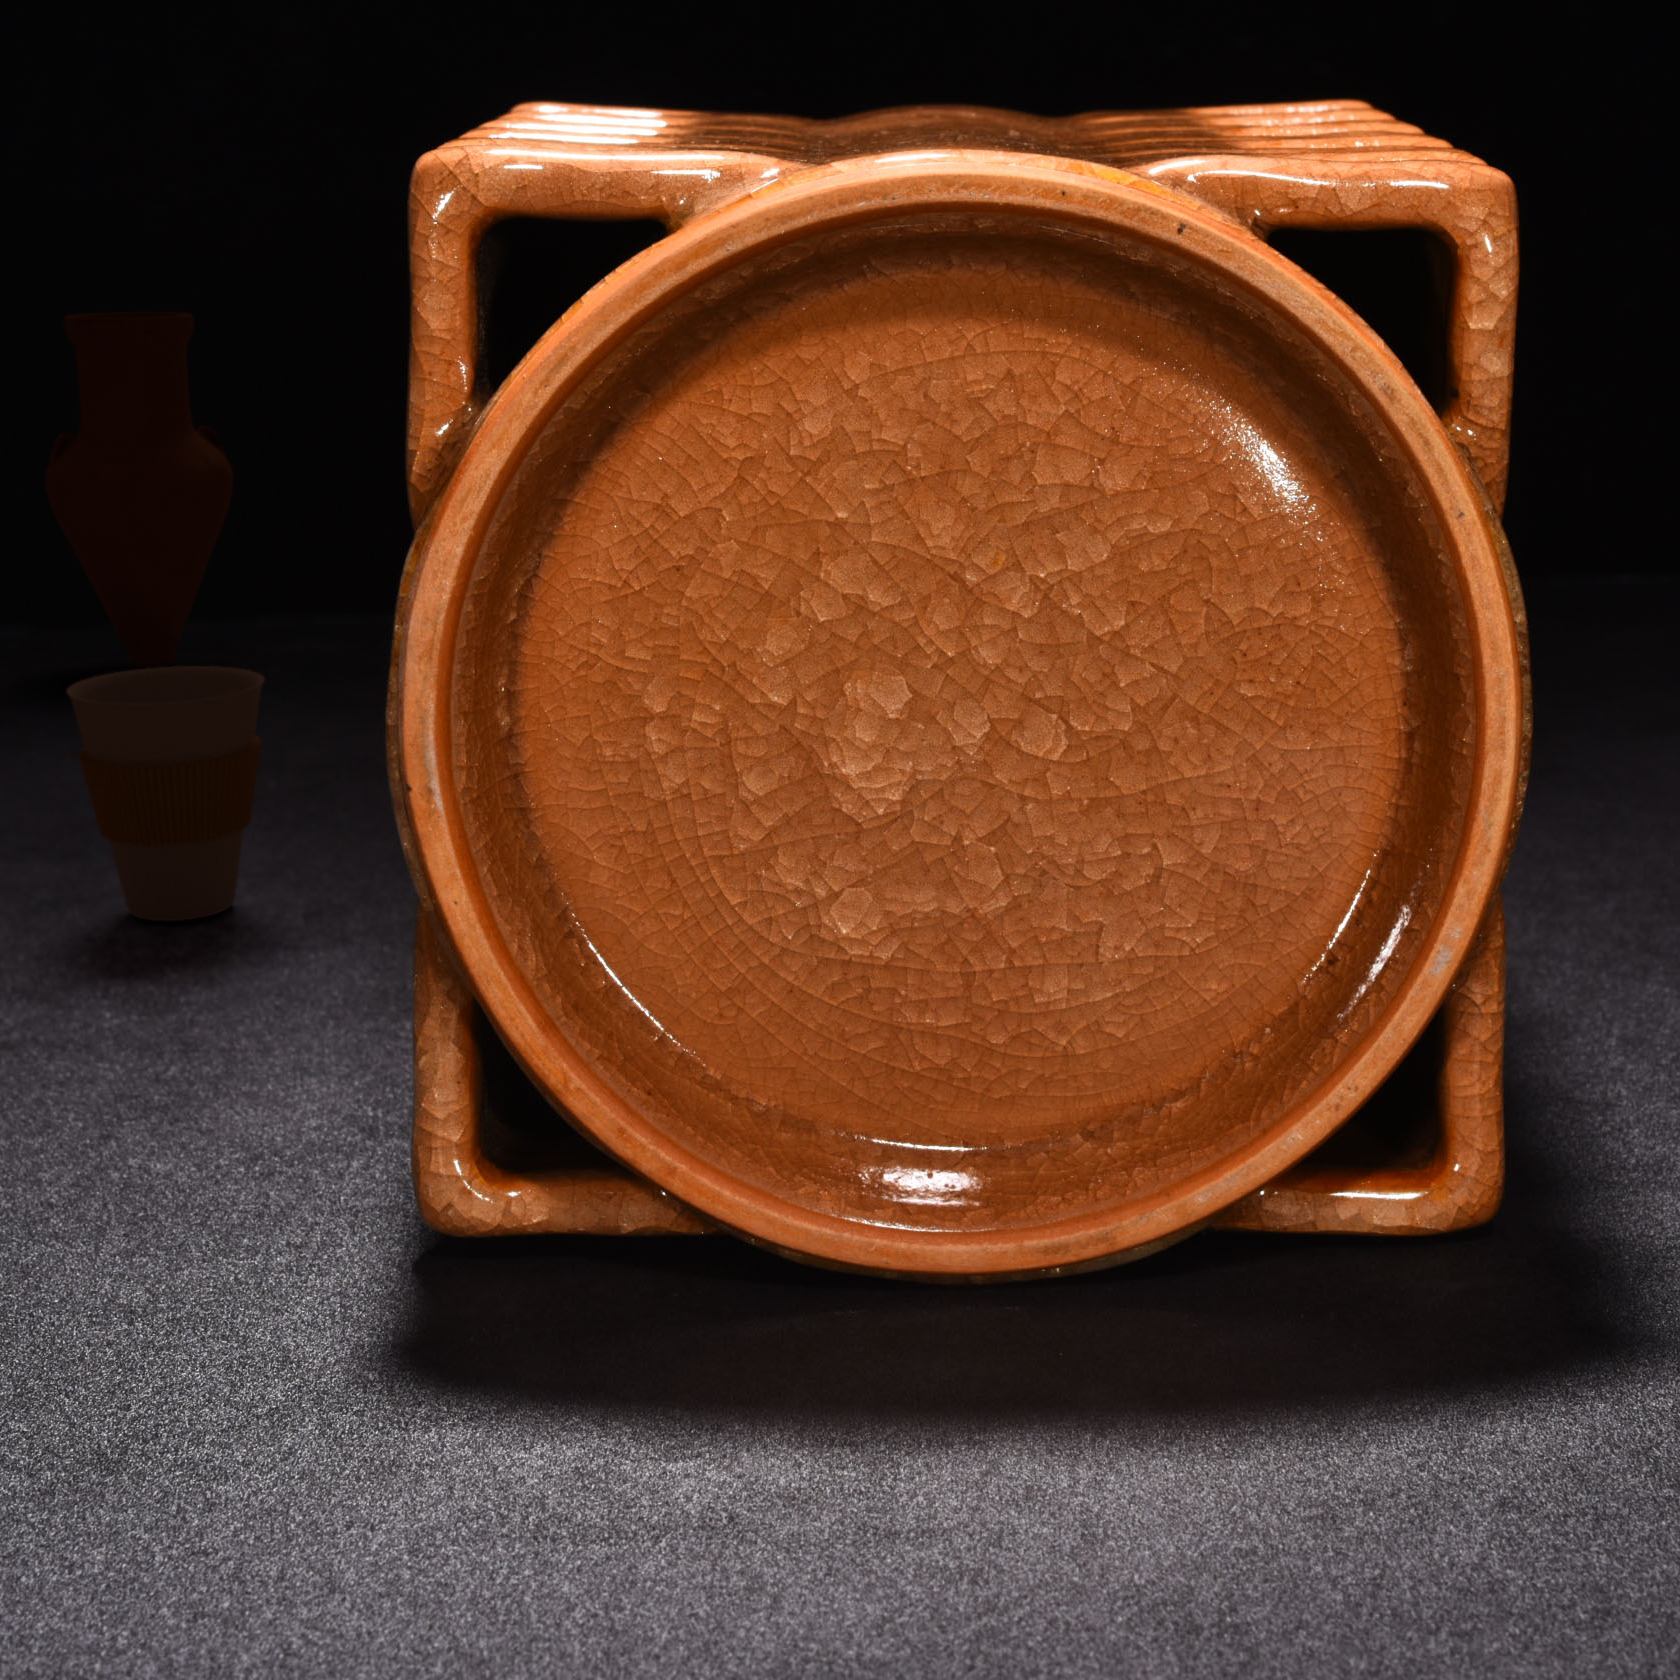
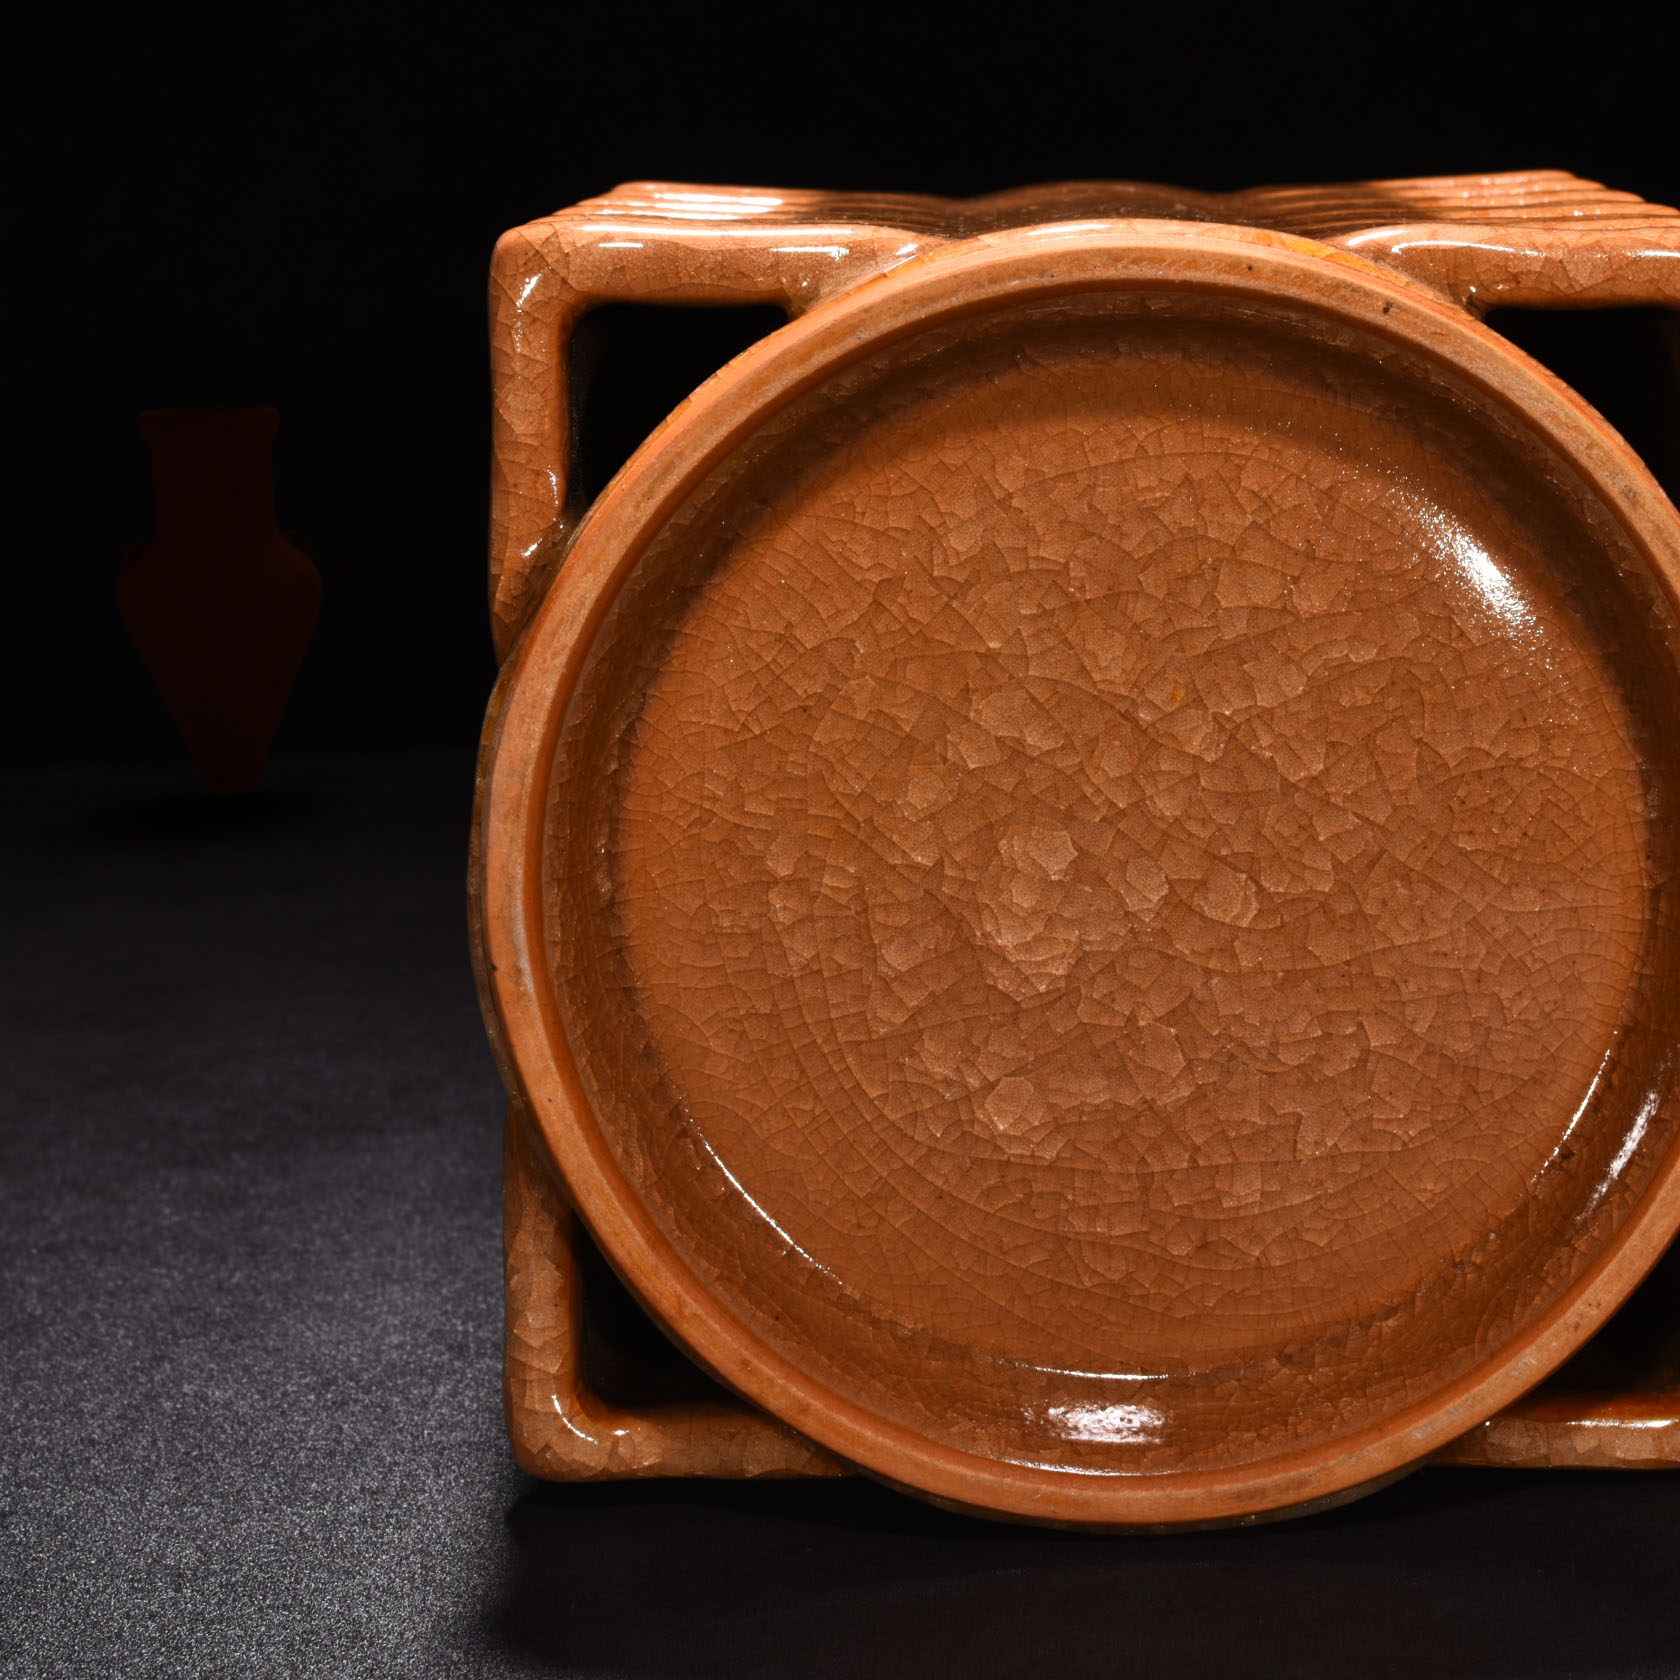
cup: present [67,666,264,921] -> none [126,804,347,1093]

